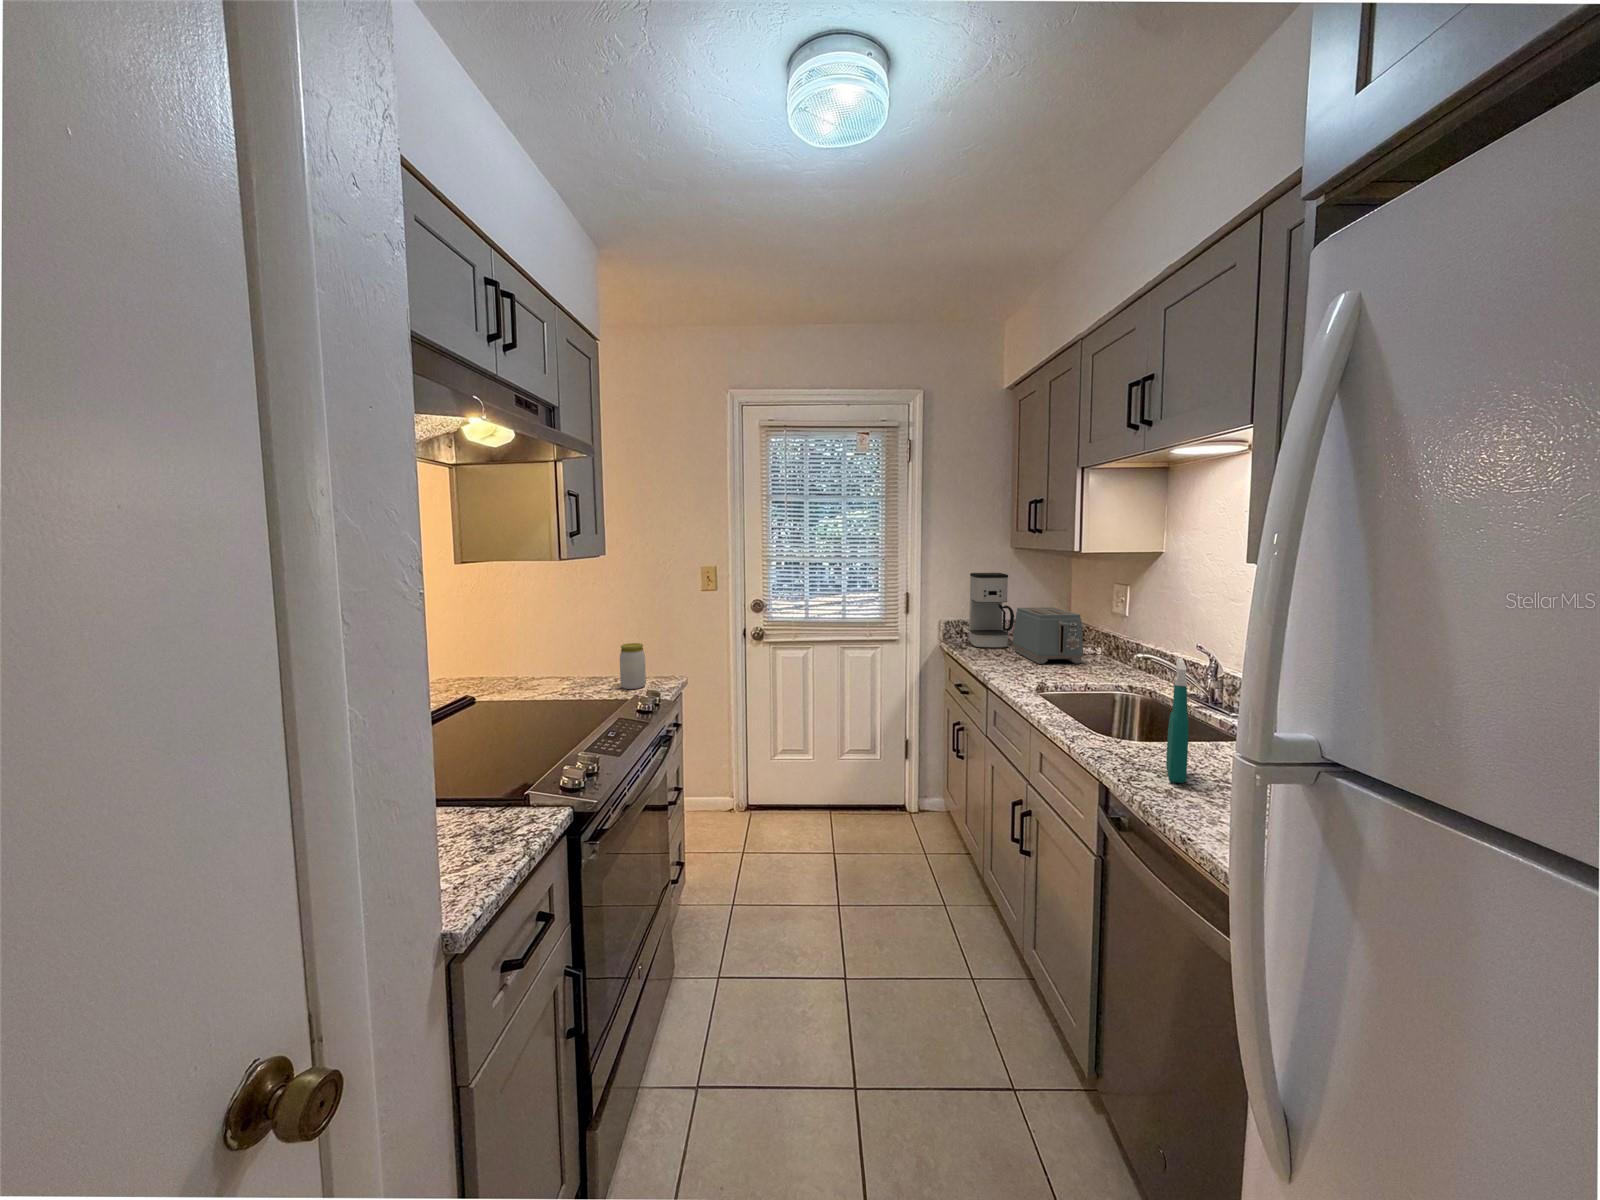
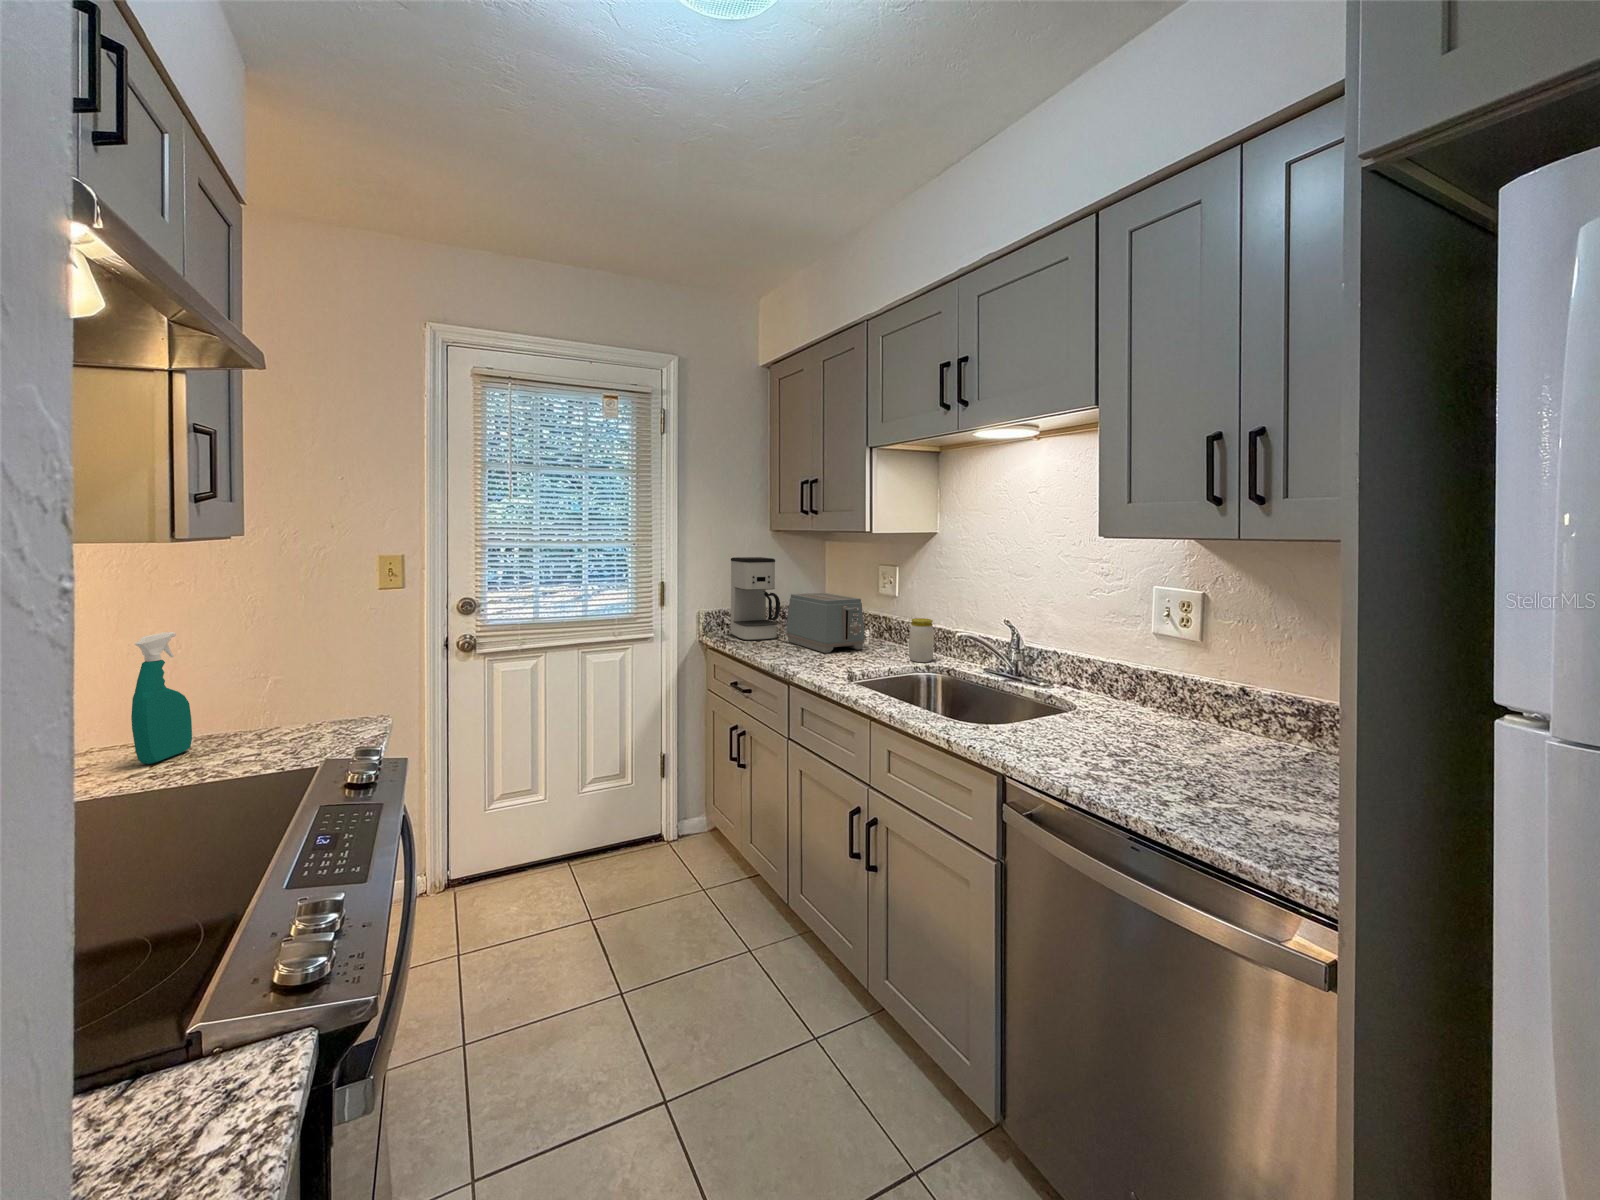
jar: present [620,643,646,689] -> present [909,618,934,662]
spray bottle: present [1166,658,1188,783] -> present [131,632,192,764]

